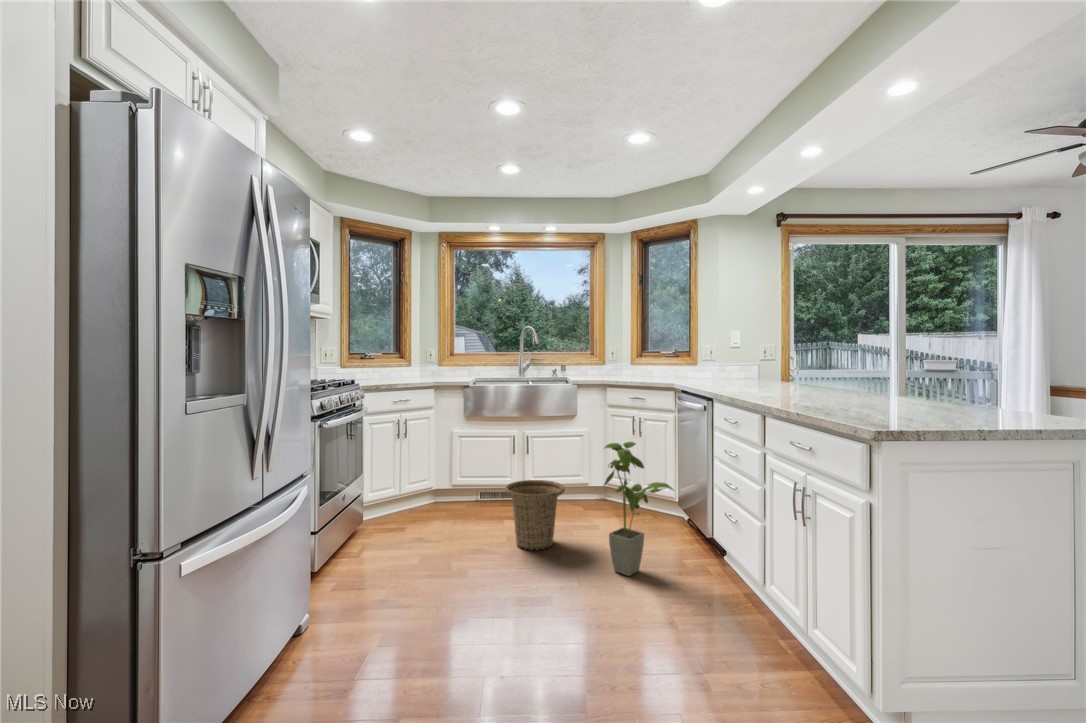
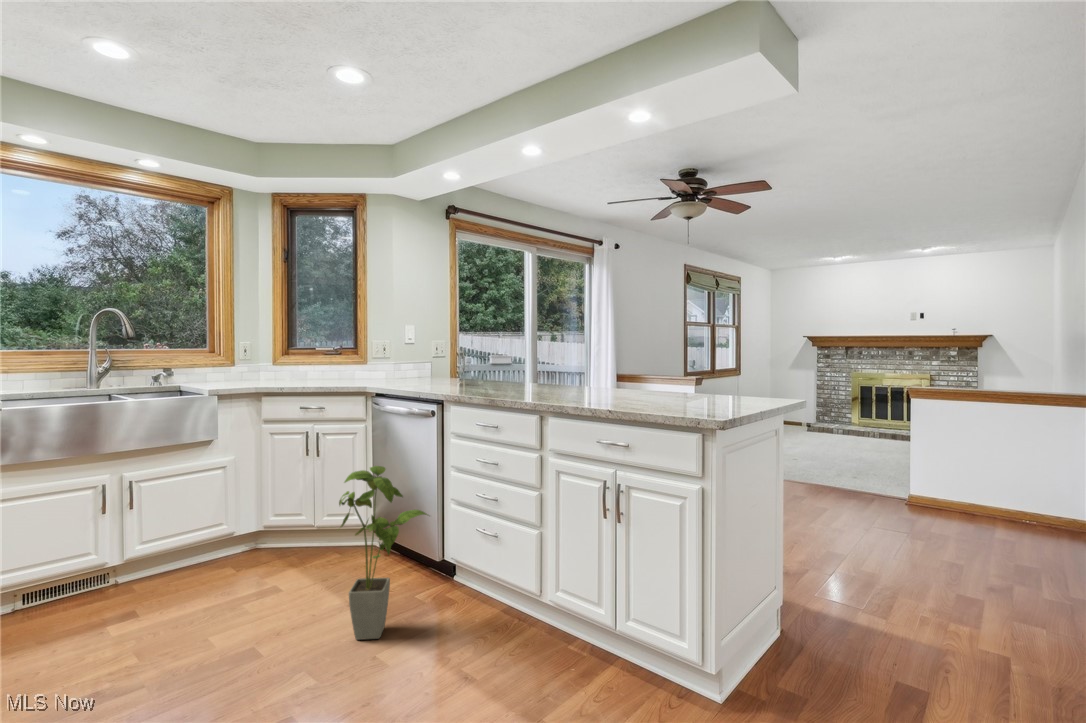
basket: present [505,480,565,550] -> none [145,543,255,661]

